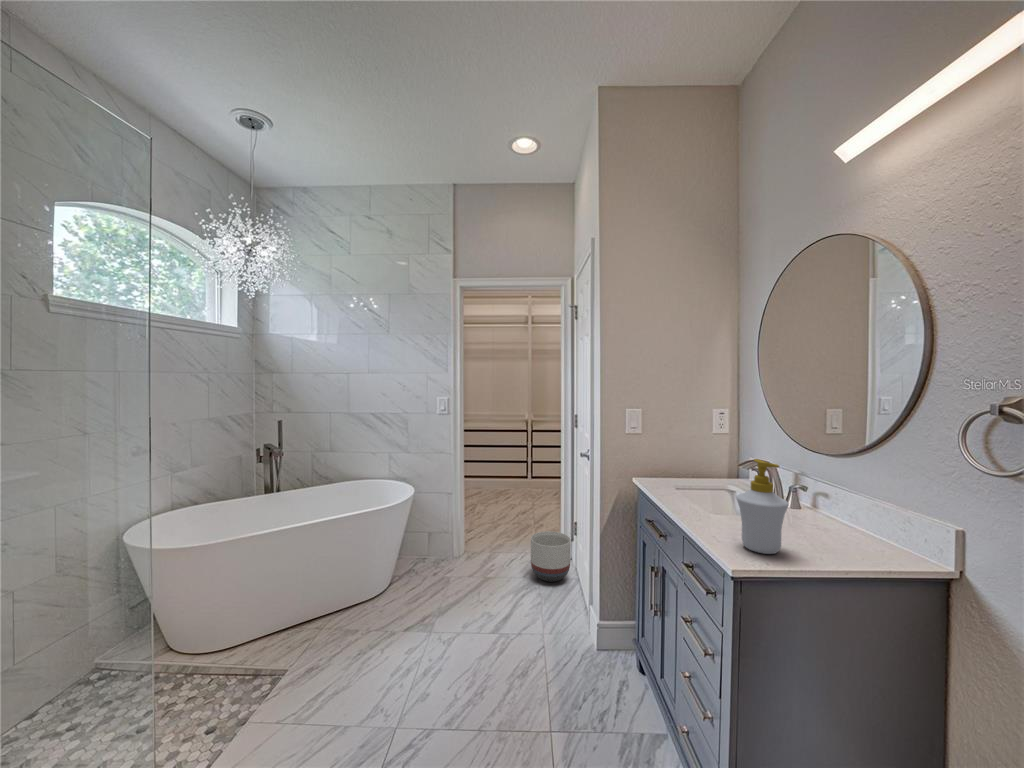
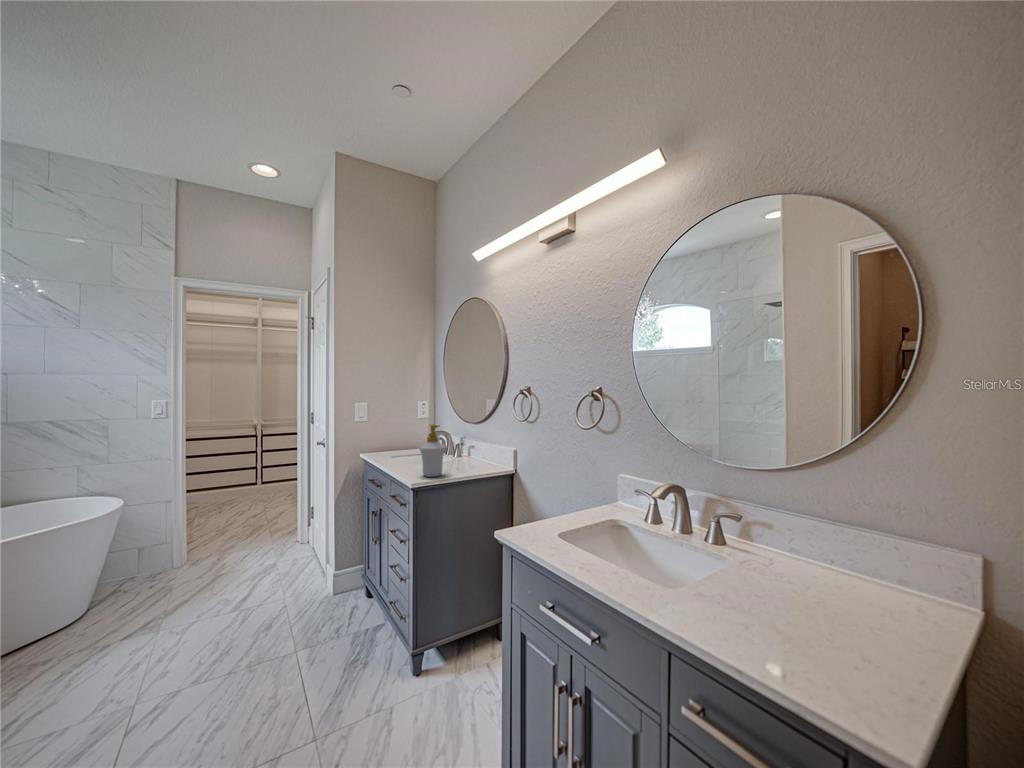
planter: present [531,531,571,582] -> none [267,518,308,562]

